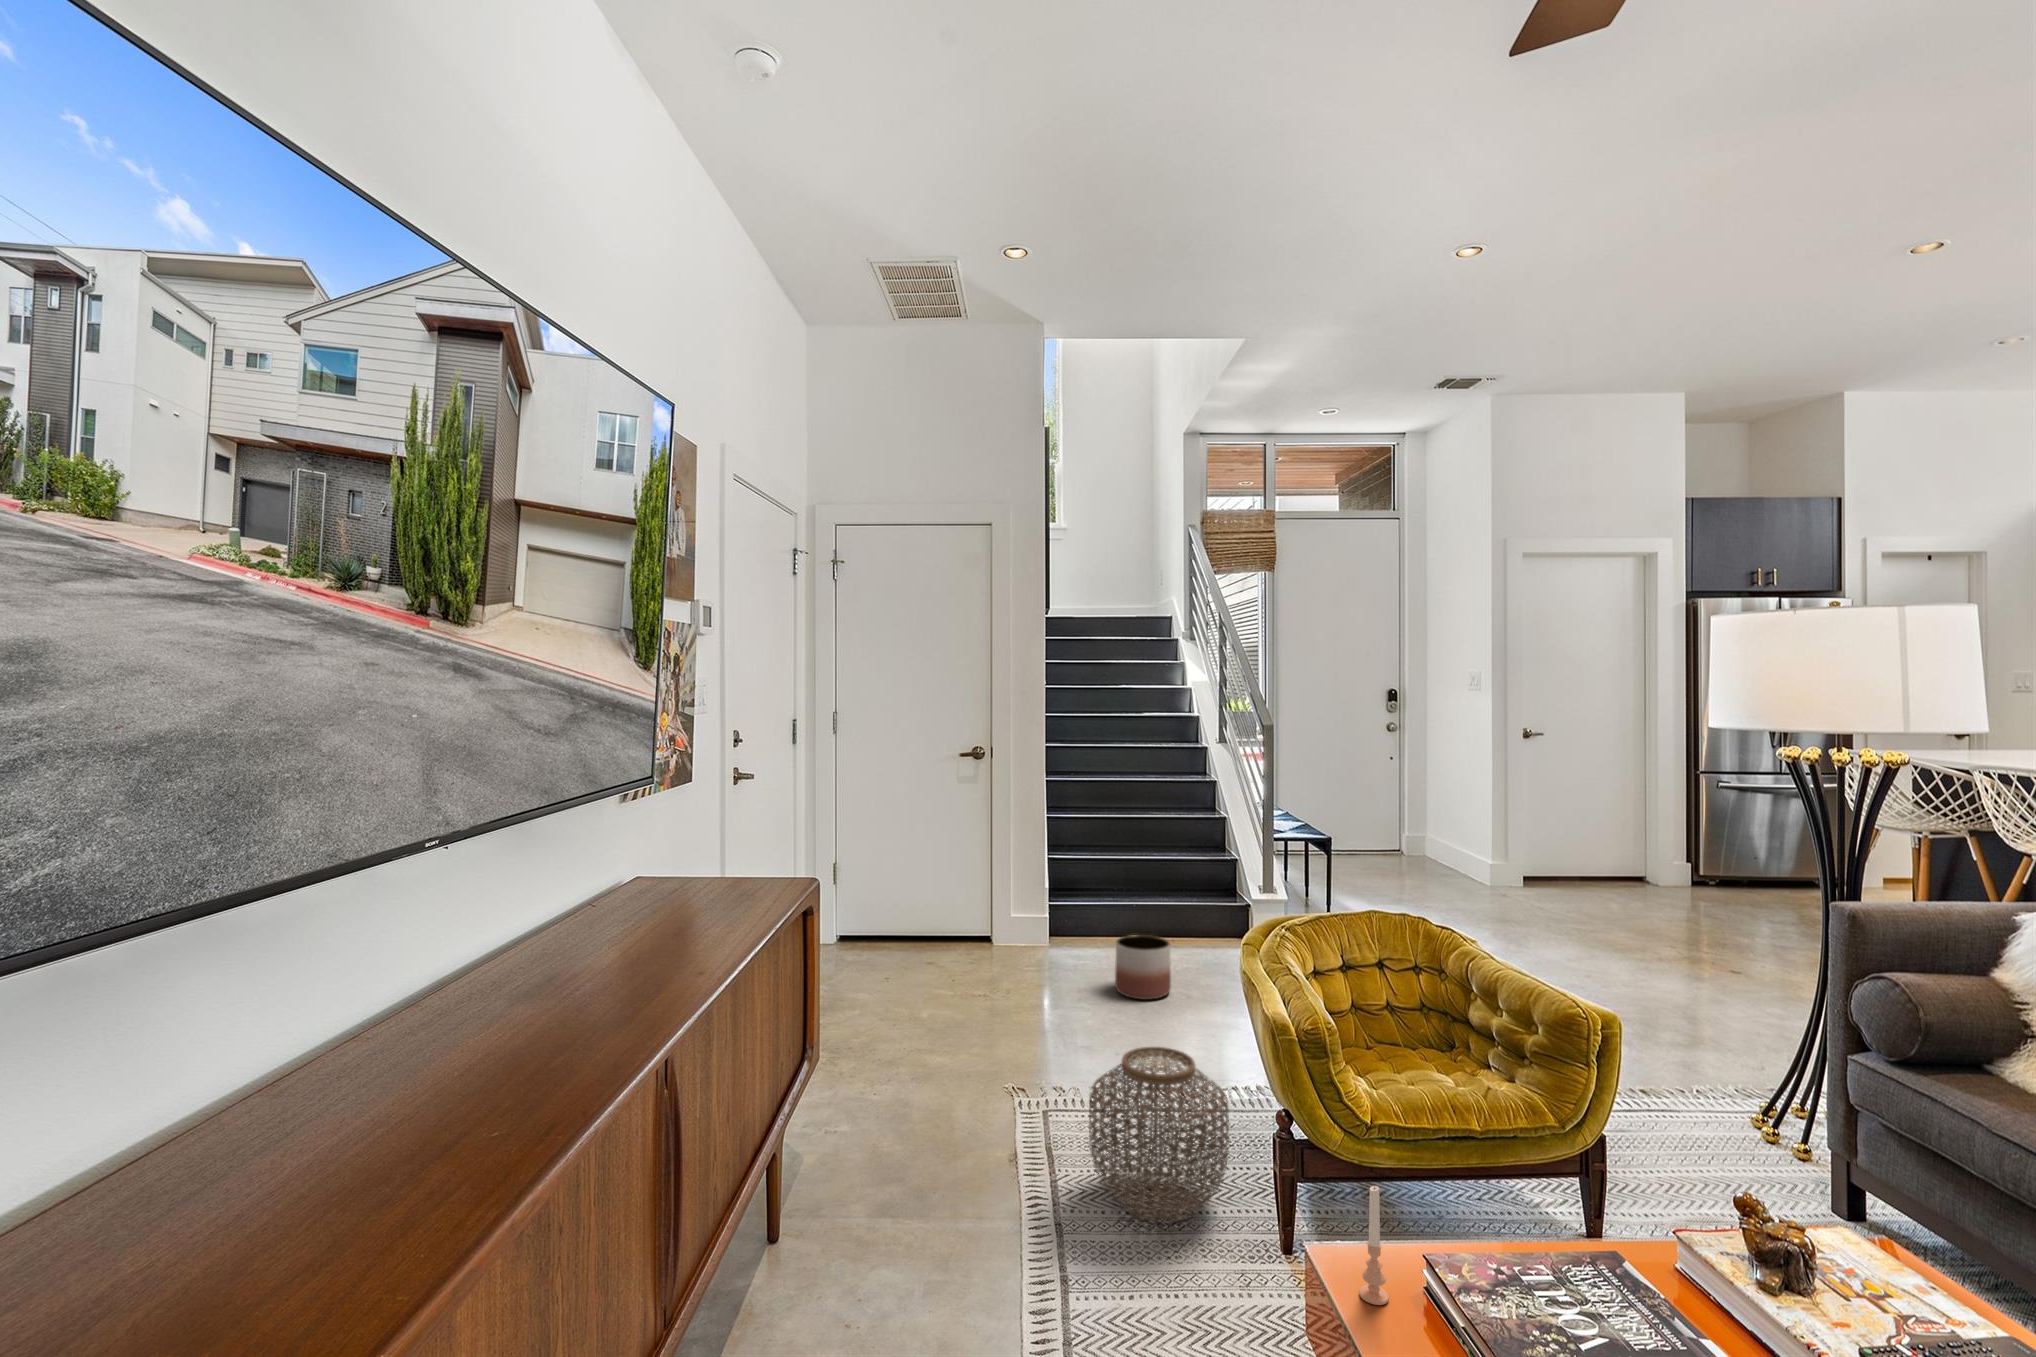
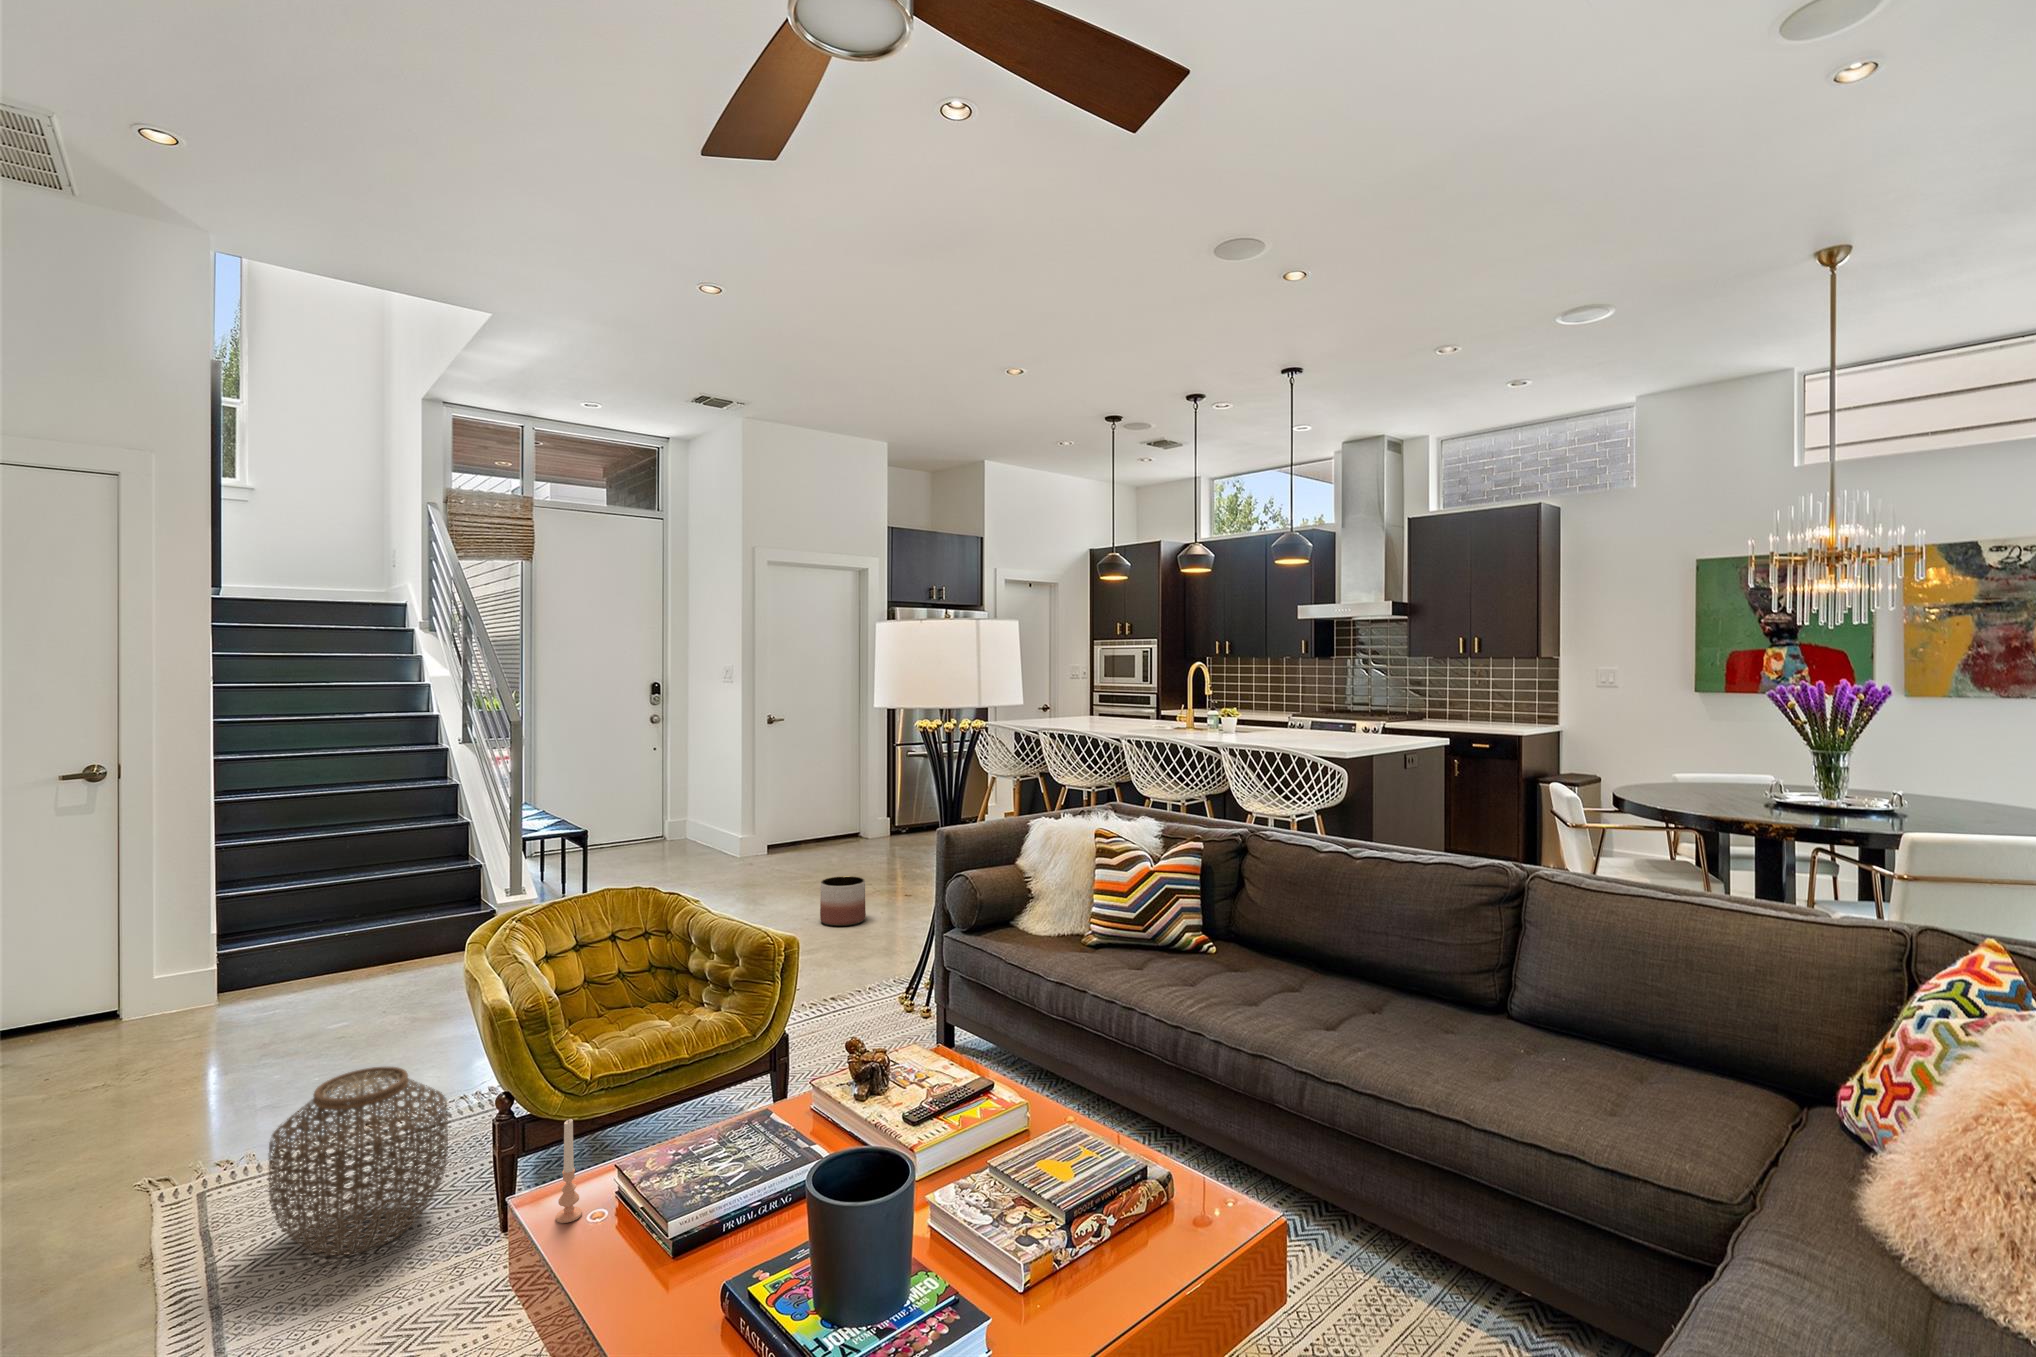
planter: present [1115,935,1171,1000] -> present [820,876,866,926]

